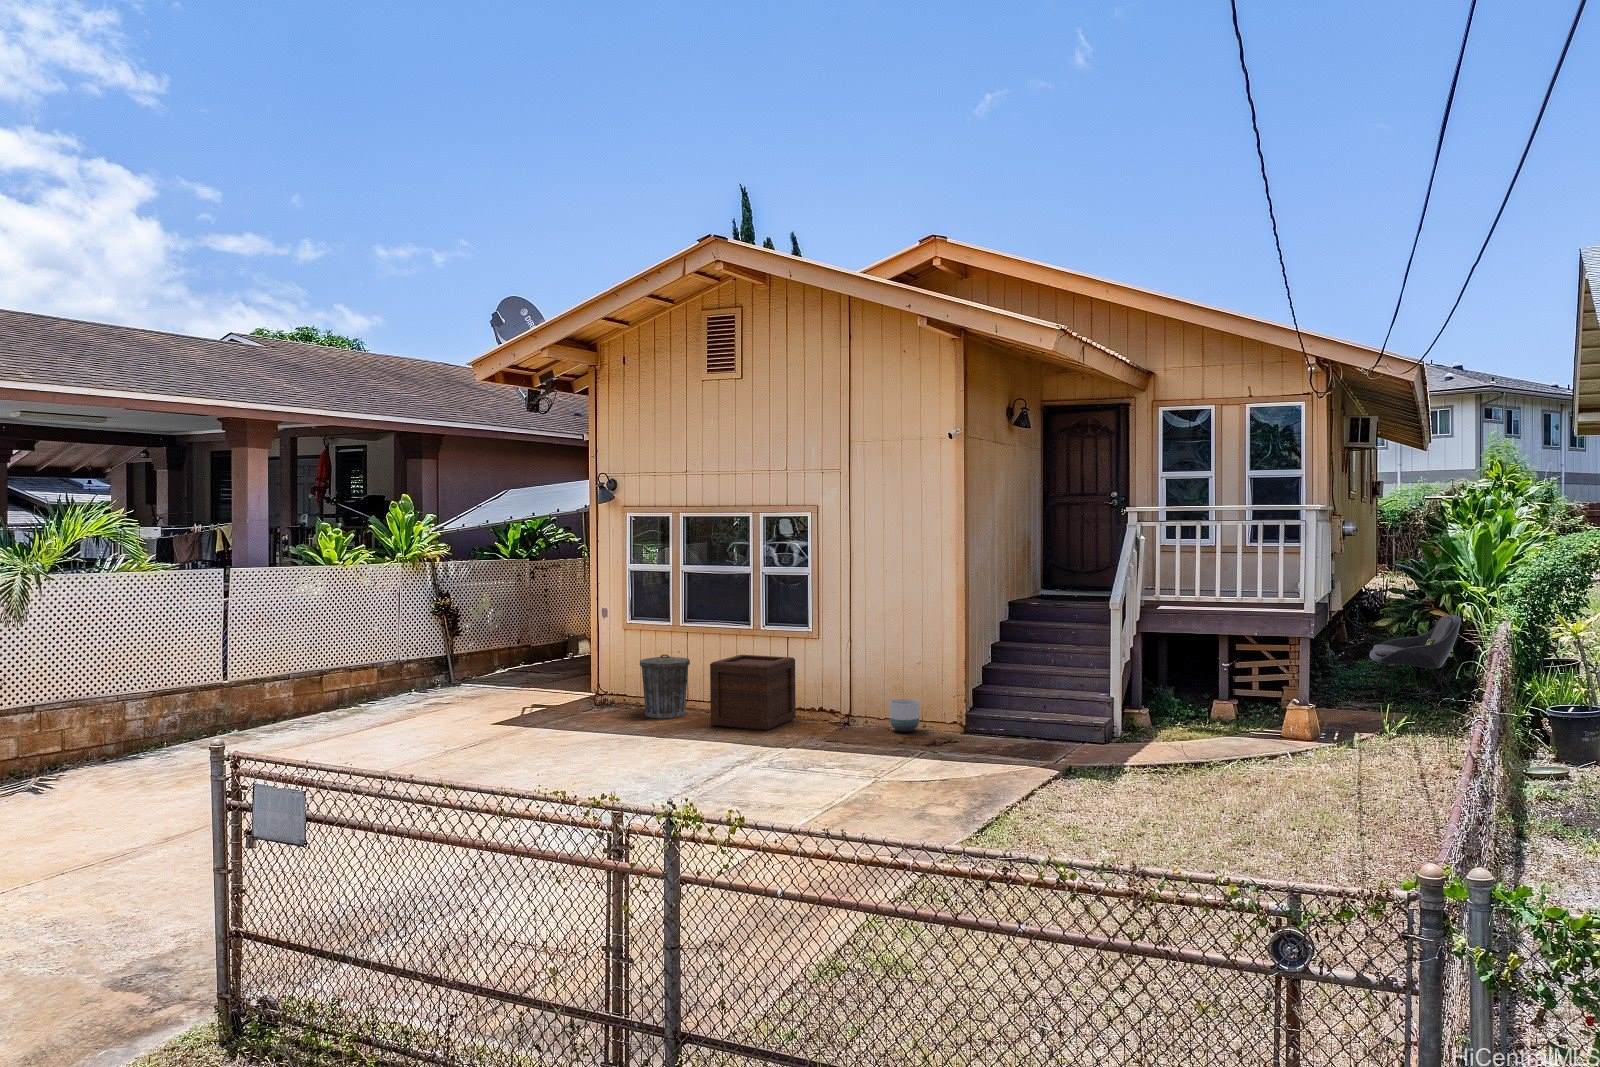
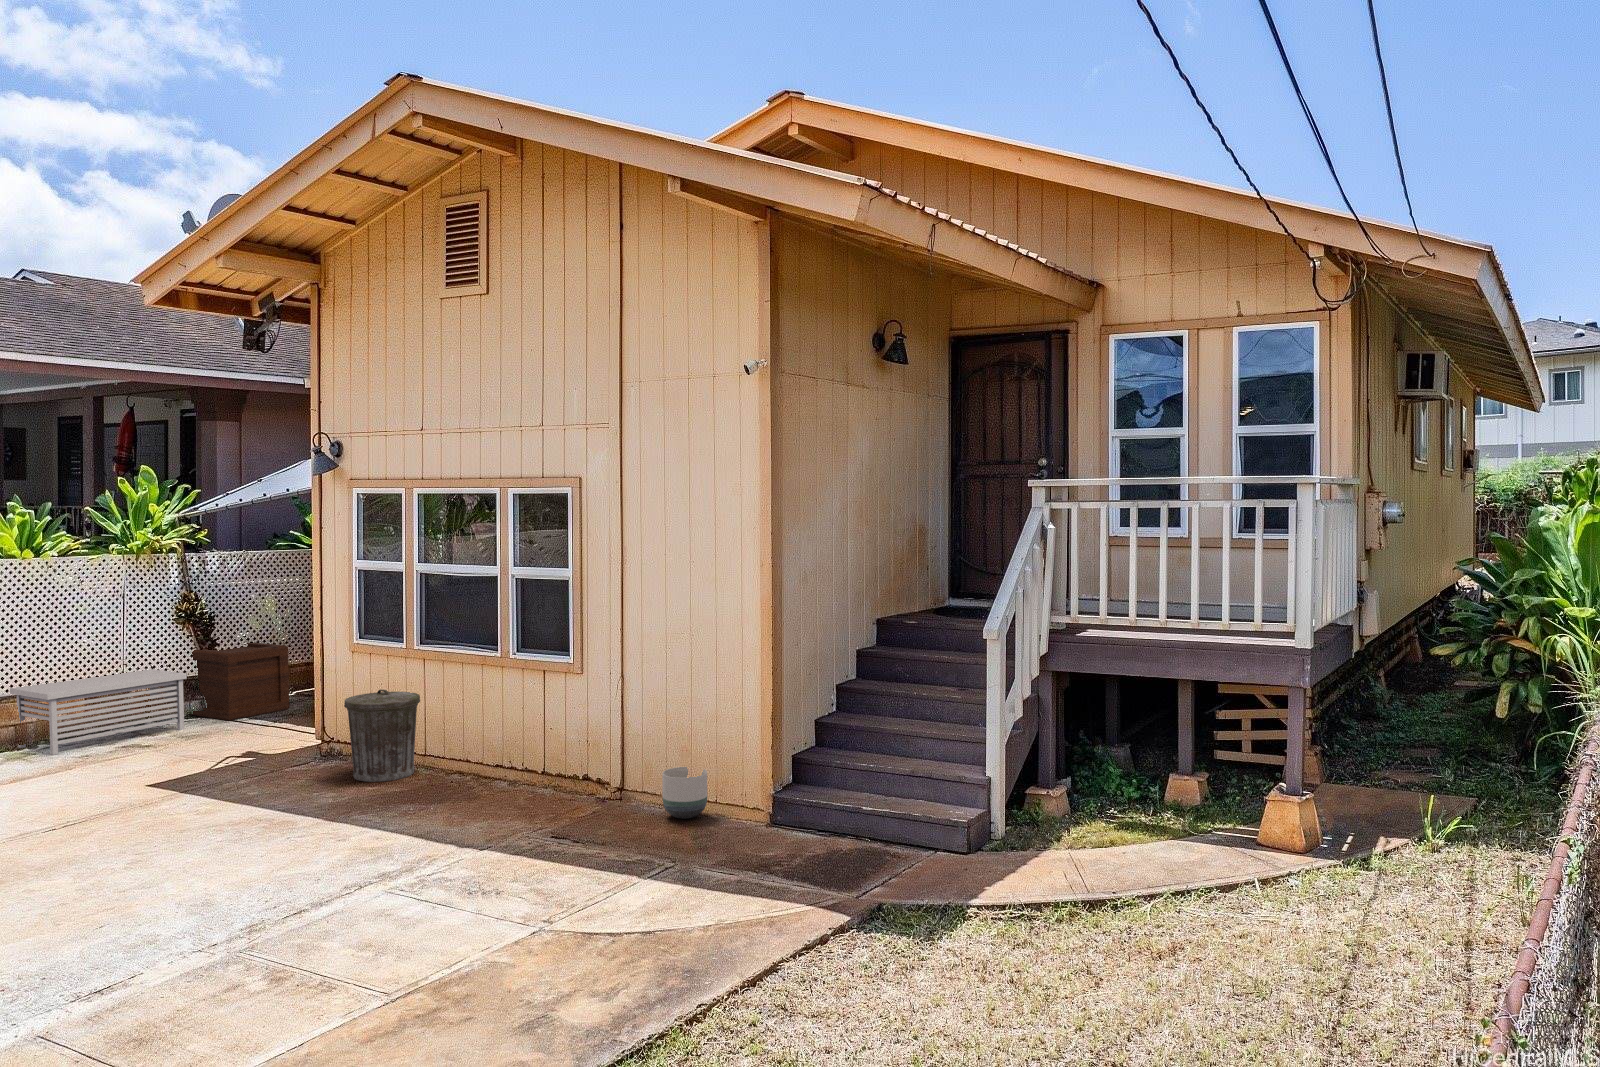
lounge chair: present [1370,615,1461,705] -> none [1418,644,1556,784]
storage bench: none [359,649,473,708] -> present [10,669,187,755]
wooden crate: present [710,655,796,730] -> present [190,642,289,721]

